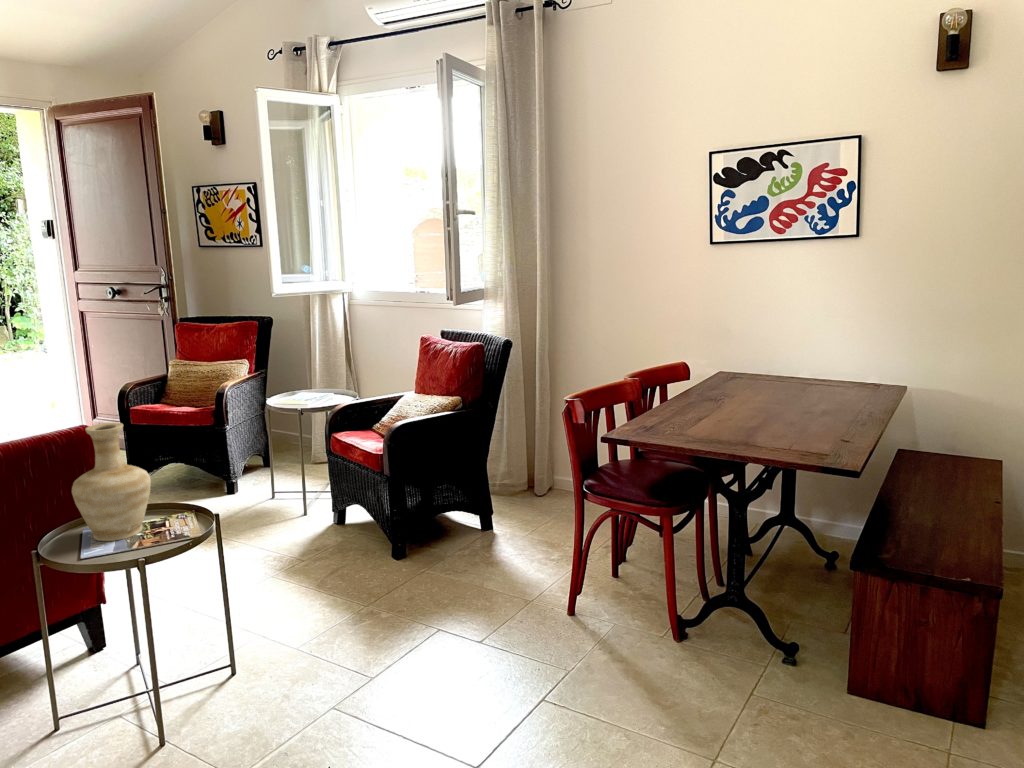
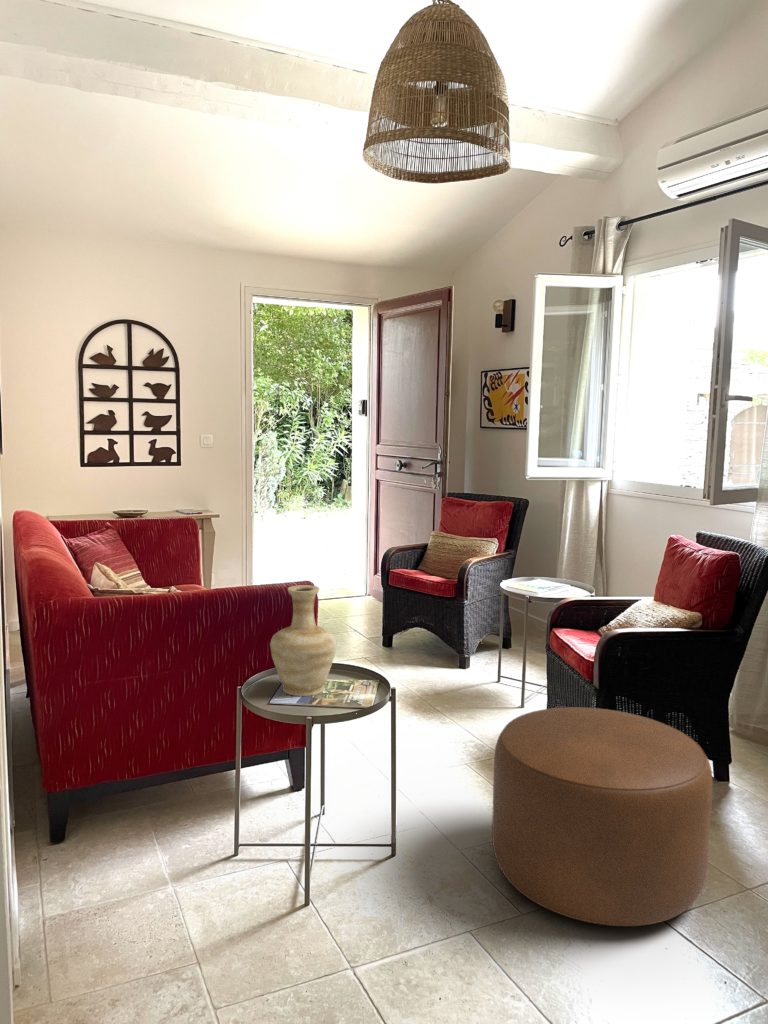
ottoman: none [322,490,508,668] -> present [492,707,712,926]

